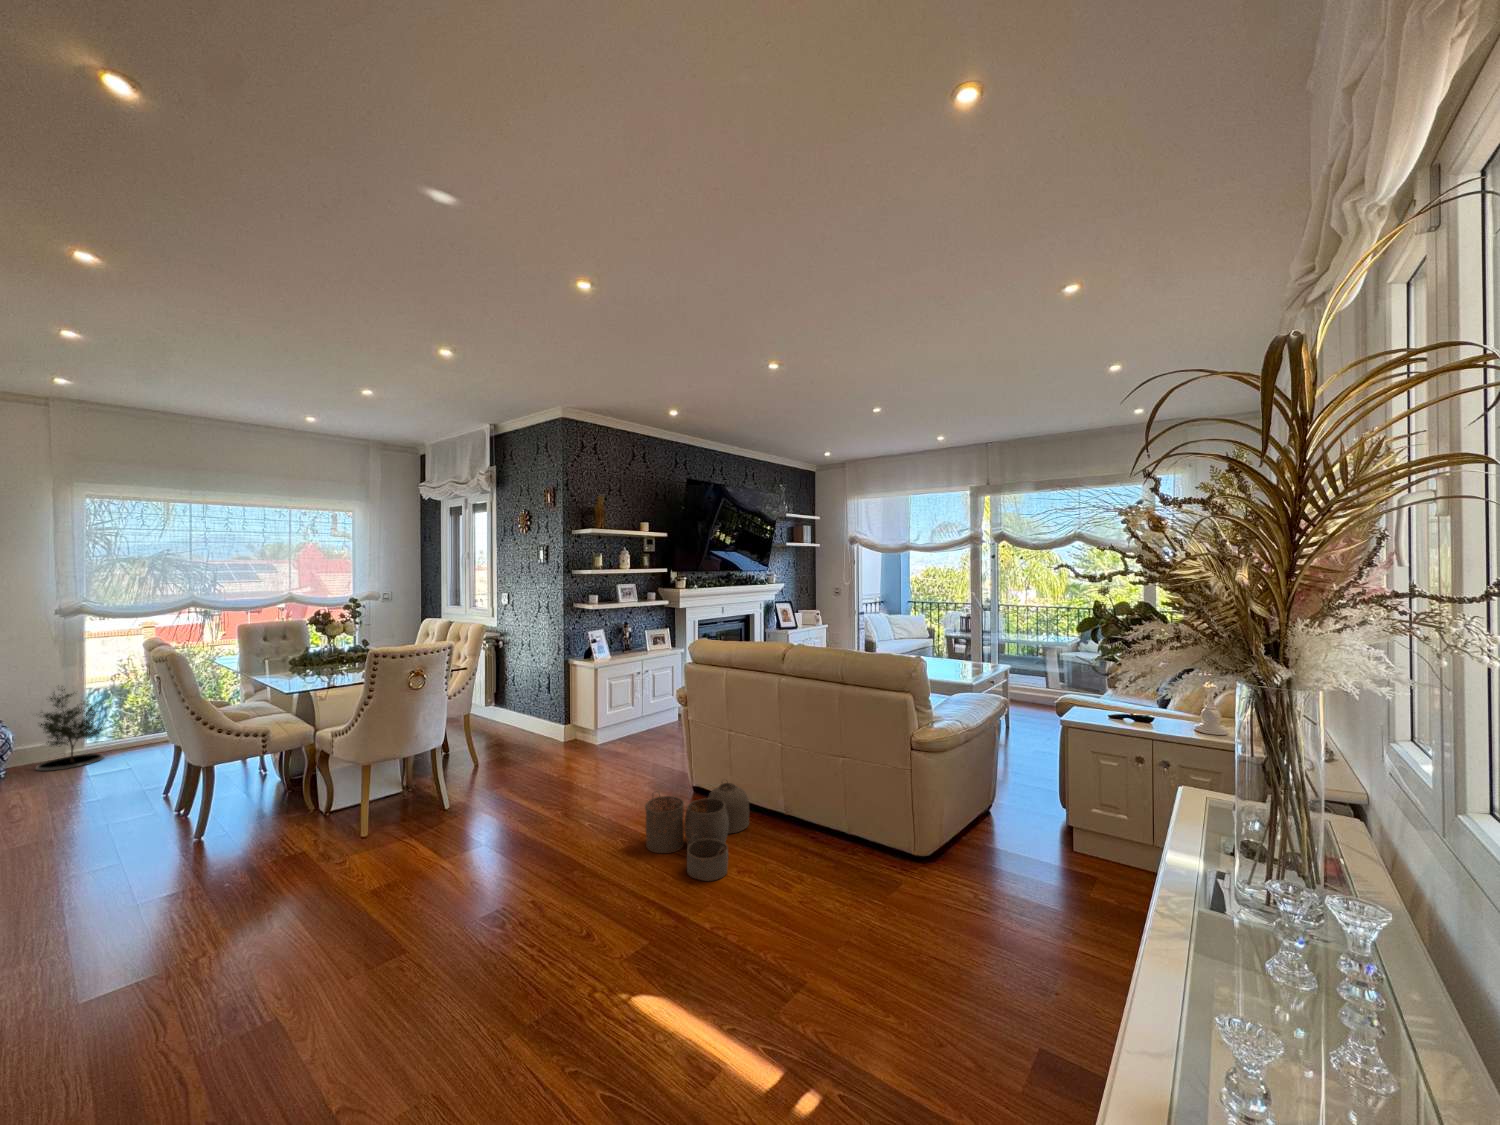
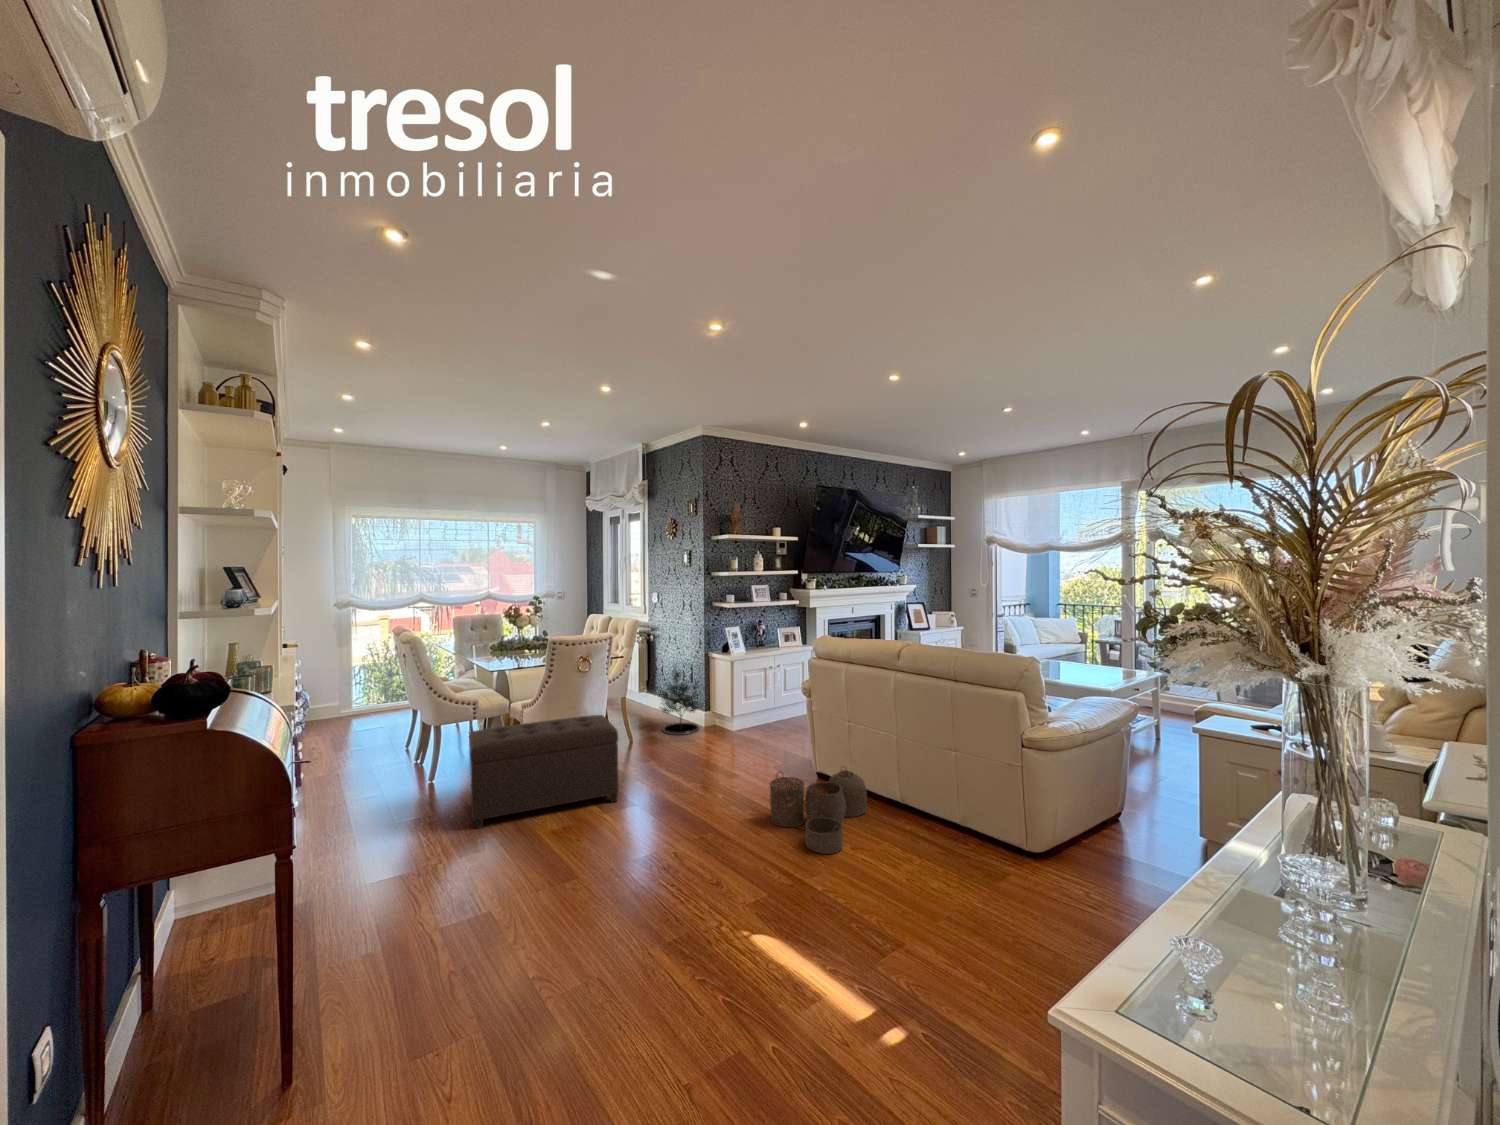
potted tree: present [36,689,104,771] -> present [658,667,701,735]
ottoman: none [251,739,461,902] -> present [469,715,619,829]

